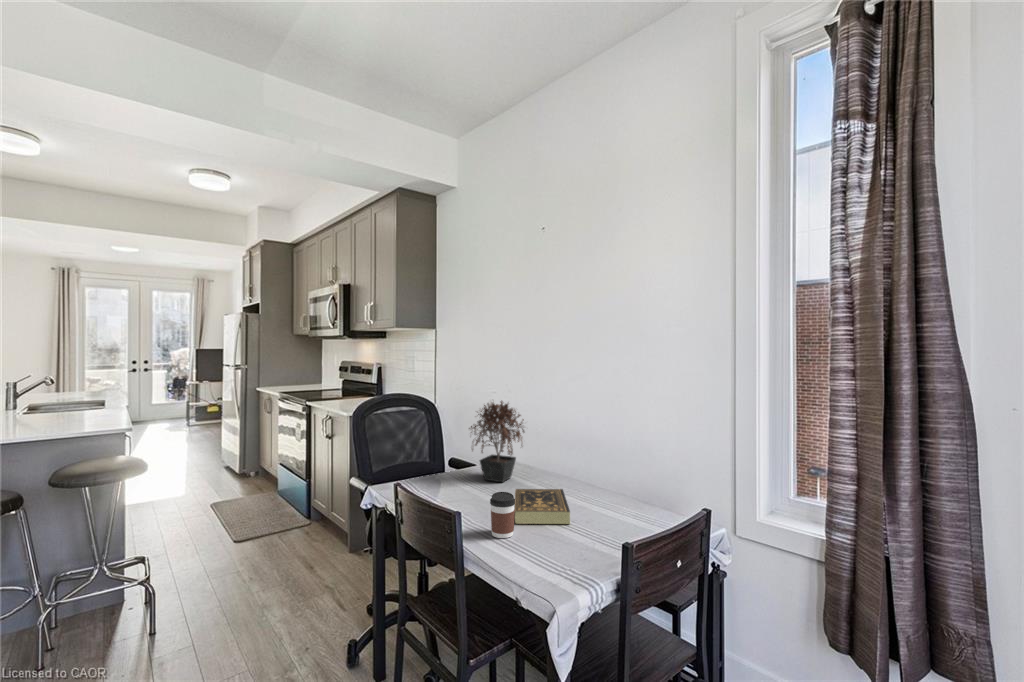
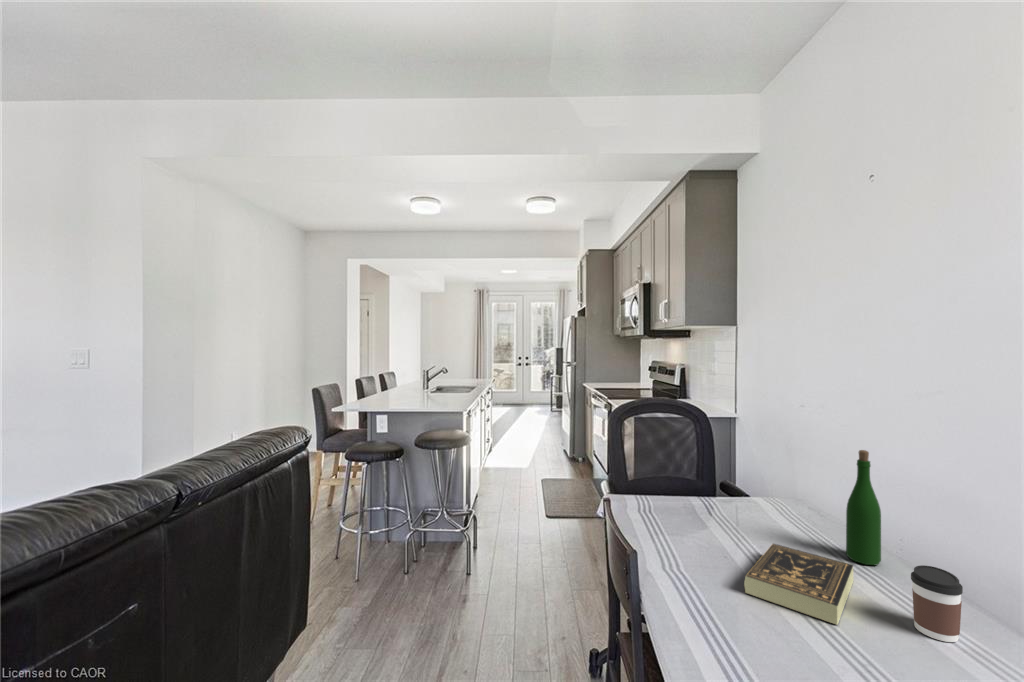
potted plant: present [469,401,524,482] -> none [723,415,820,529]
wine bottle: none [552,414,569,489] -> present [846,450,881,565]
coffee cup: present [490,492,515,538] -> present [911,565,963,642]

